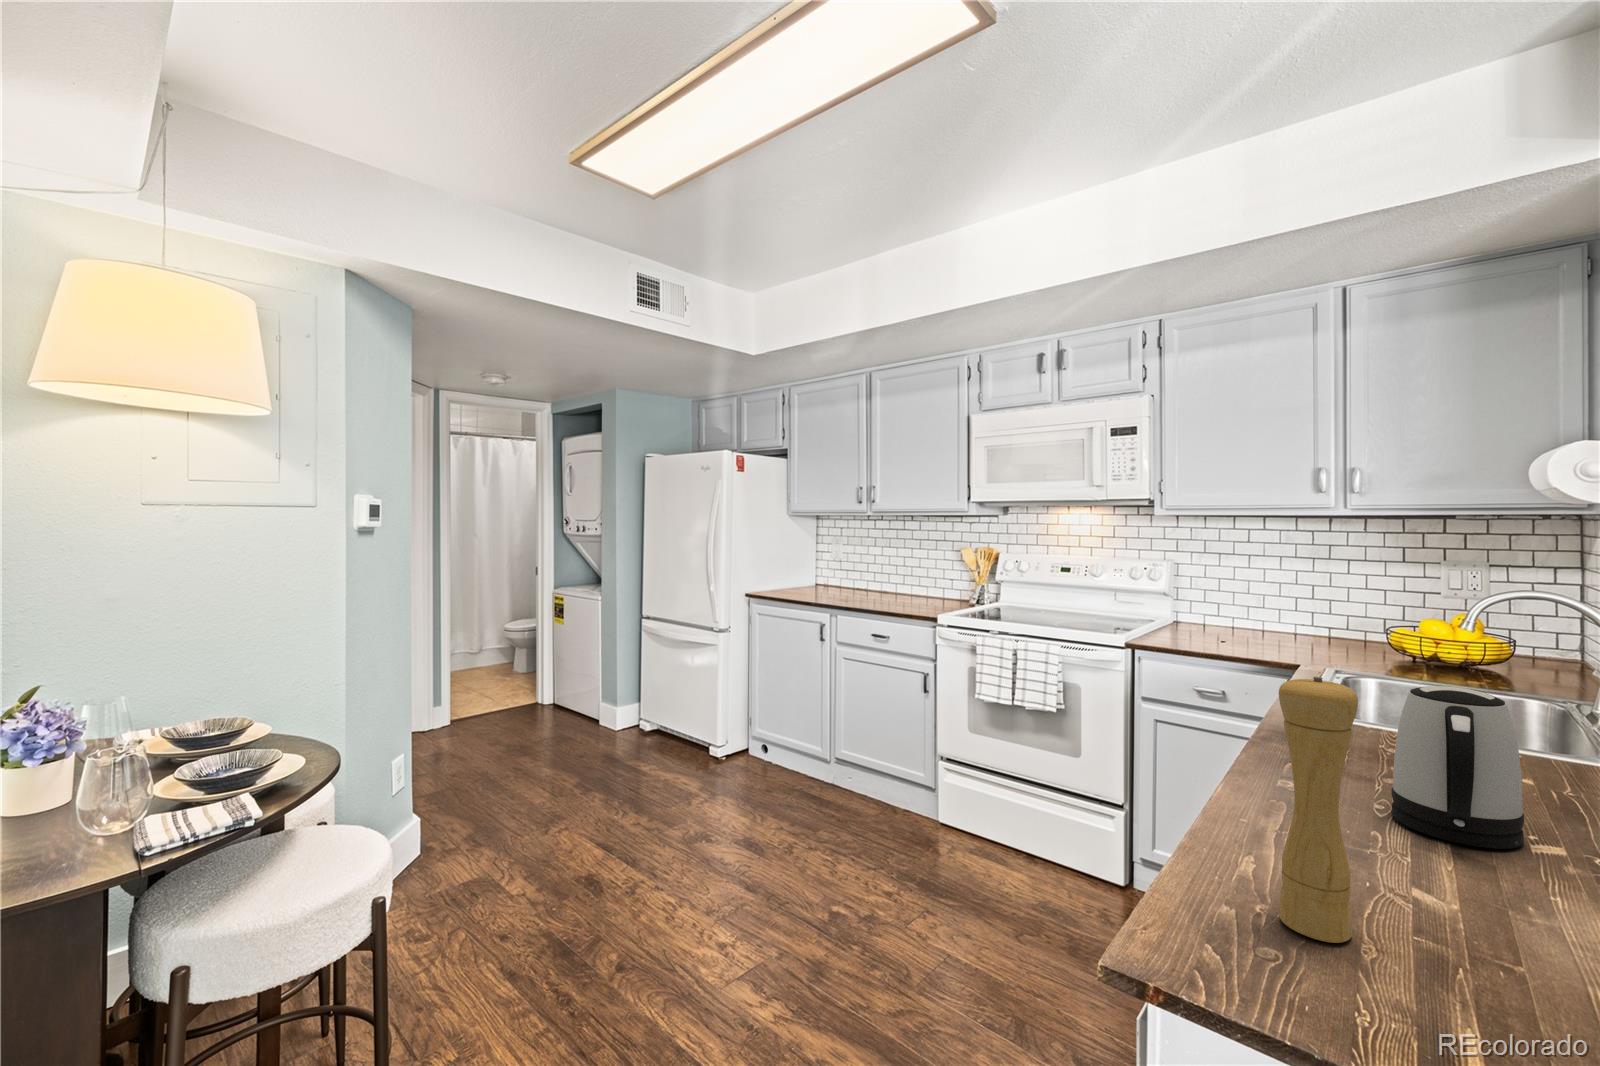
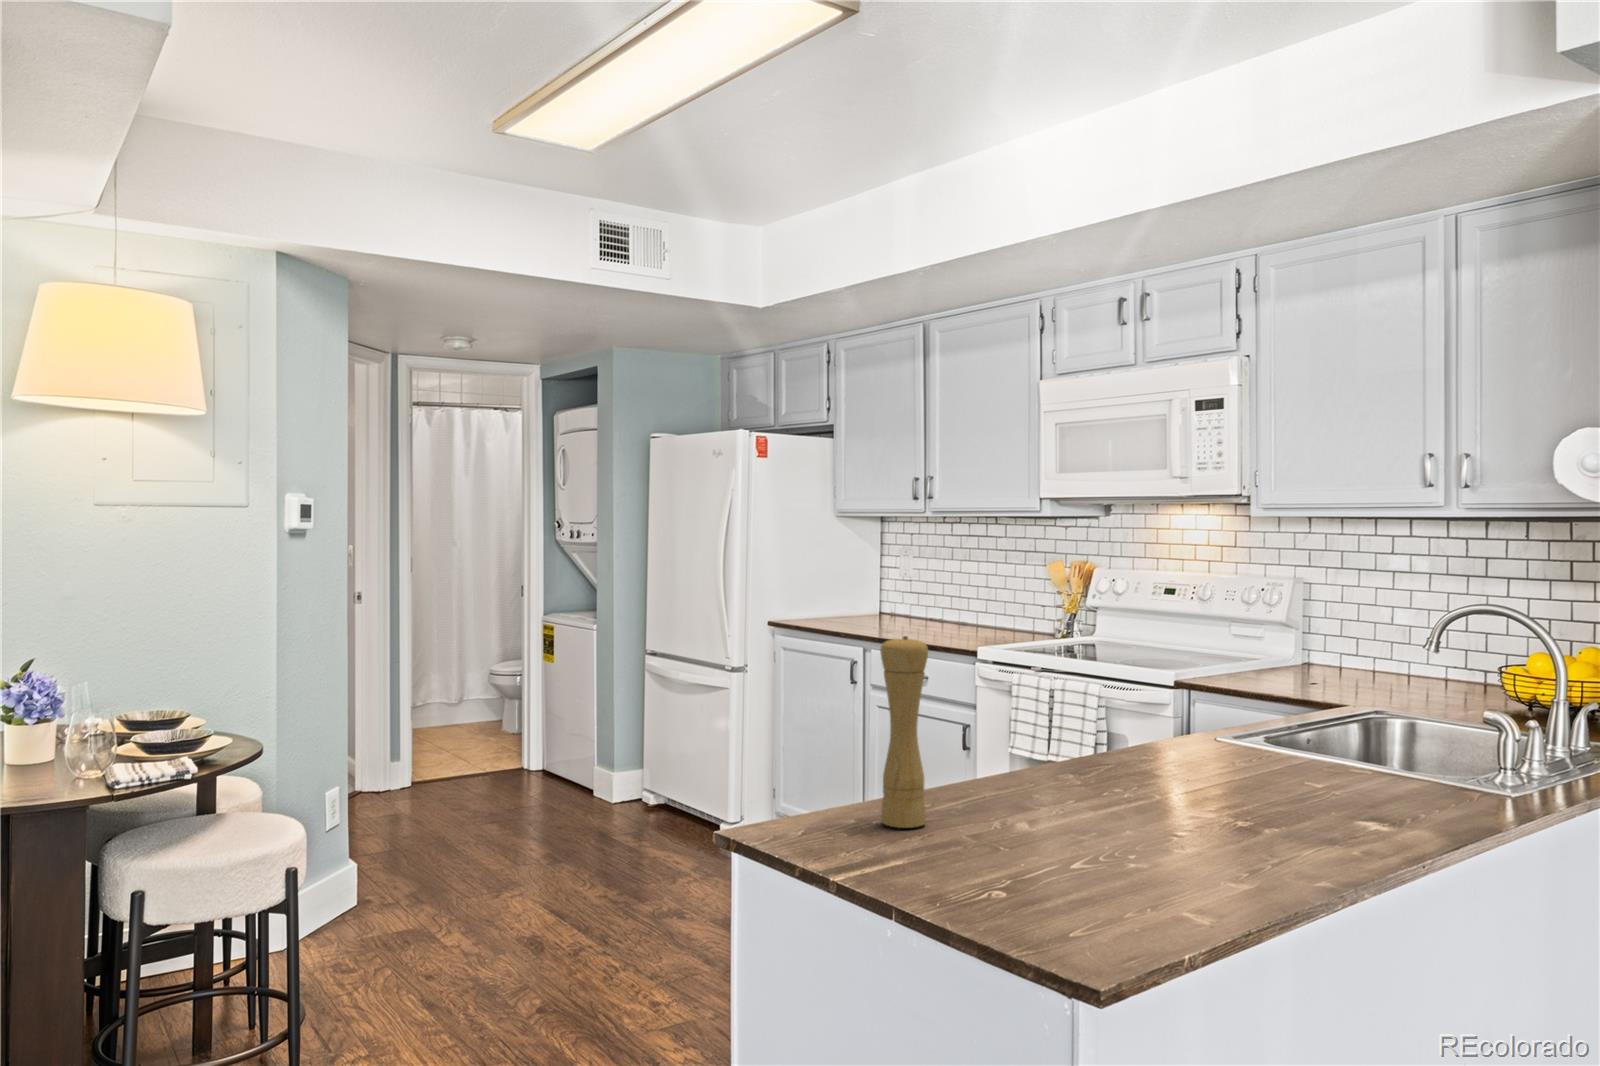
kettle: present [1391,686,1524,849] -> none [1106,671,1201,807]

